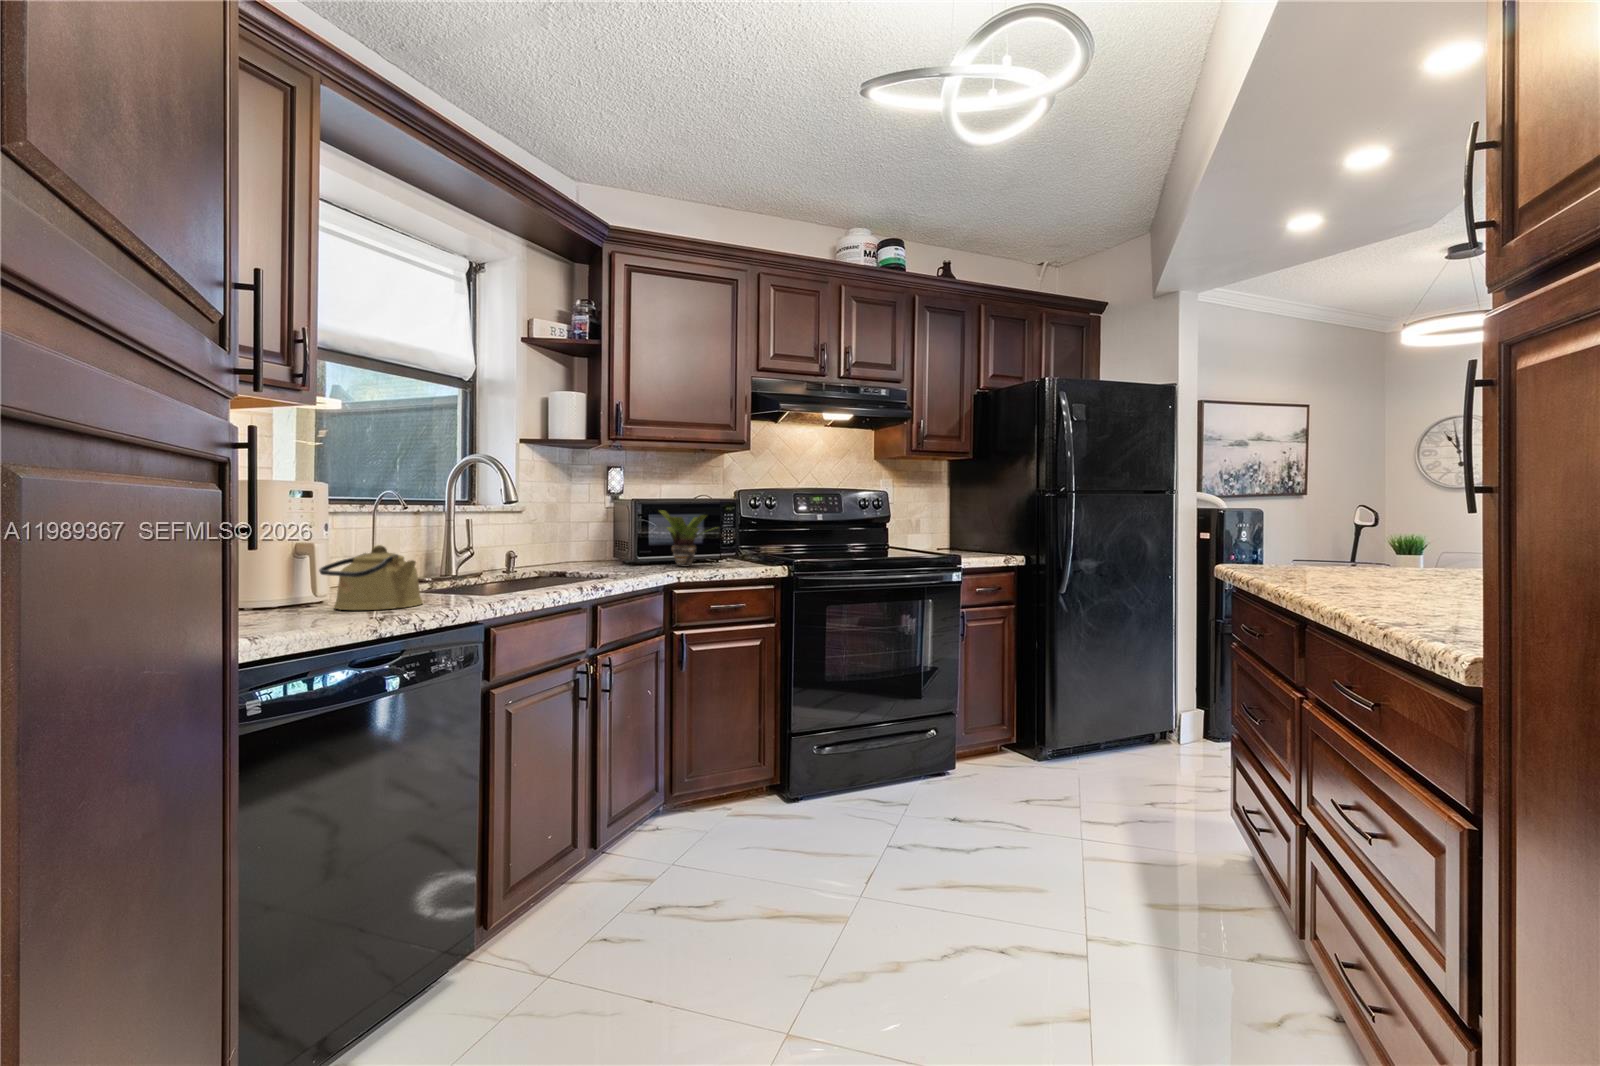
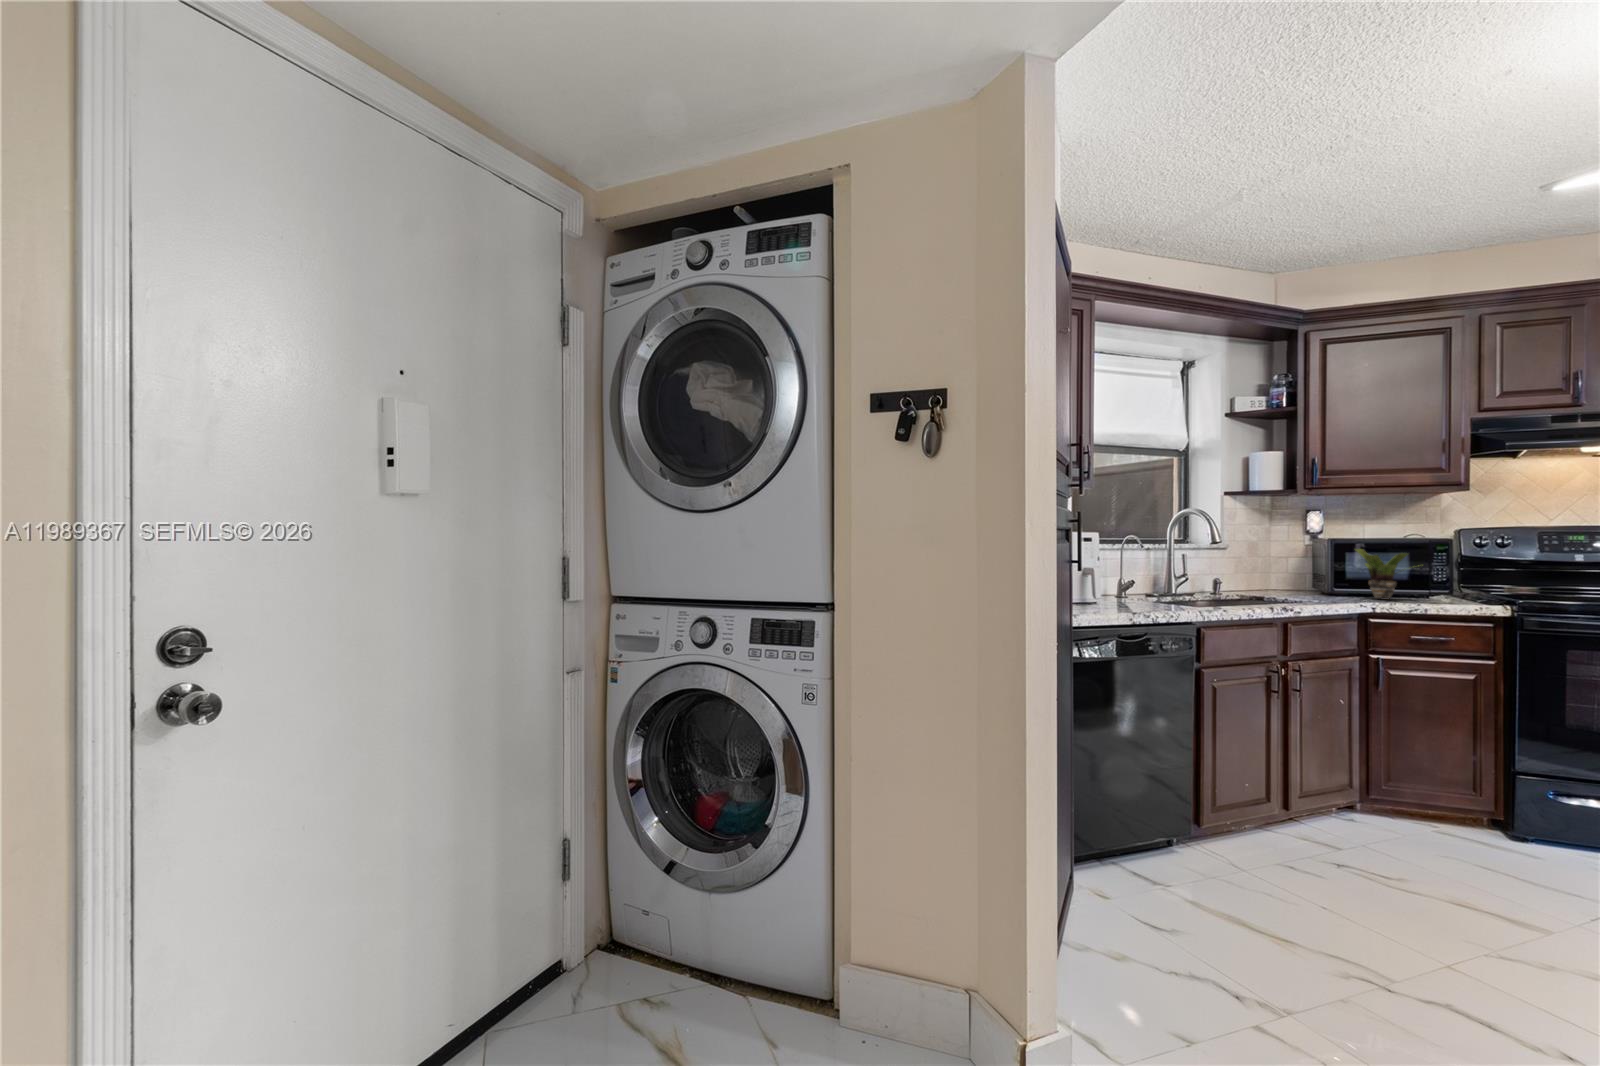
kettle: present [319,545,423,610] -> none [1103,572,1159,609]

